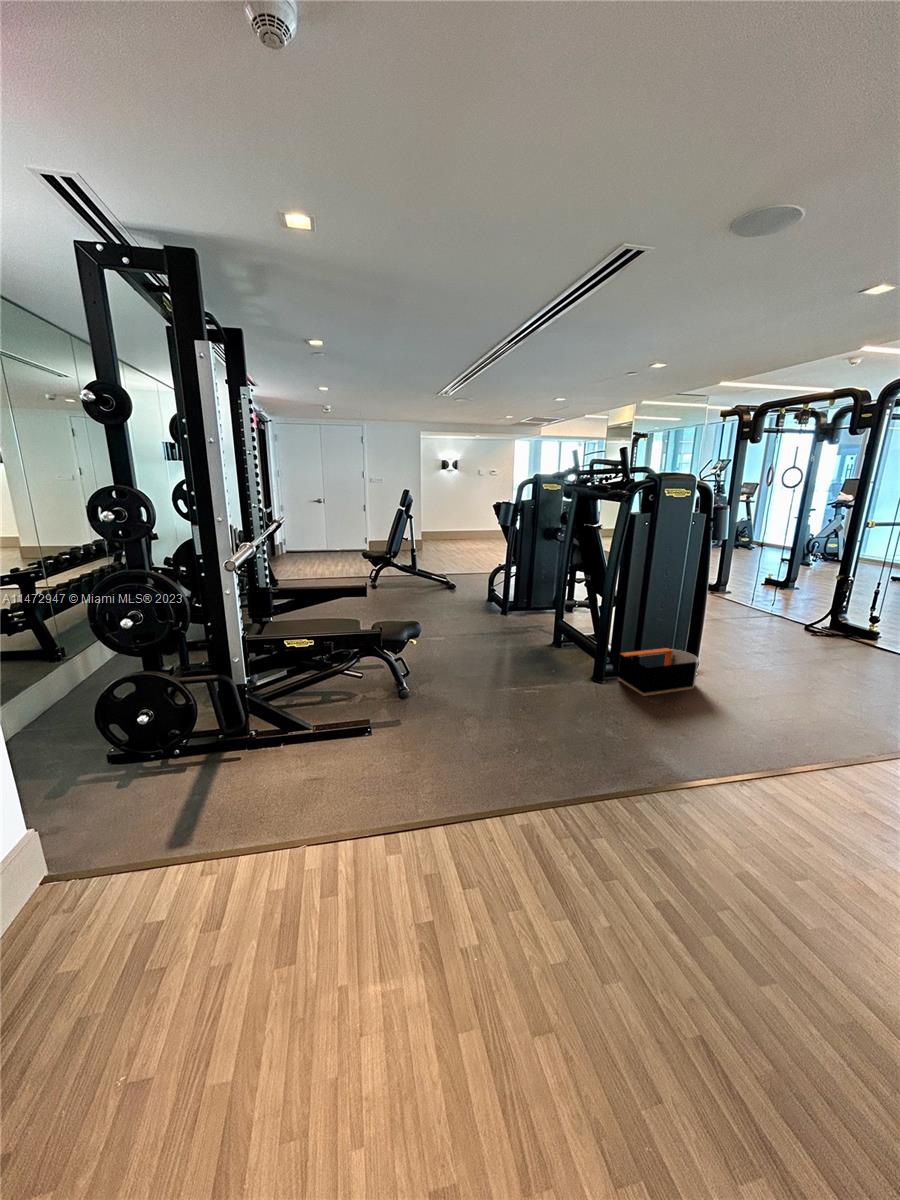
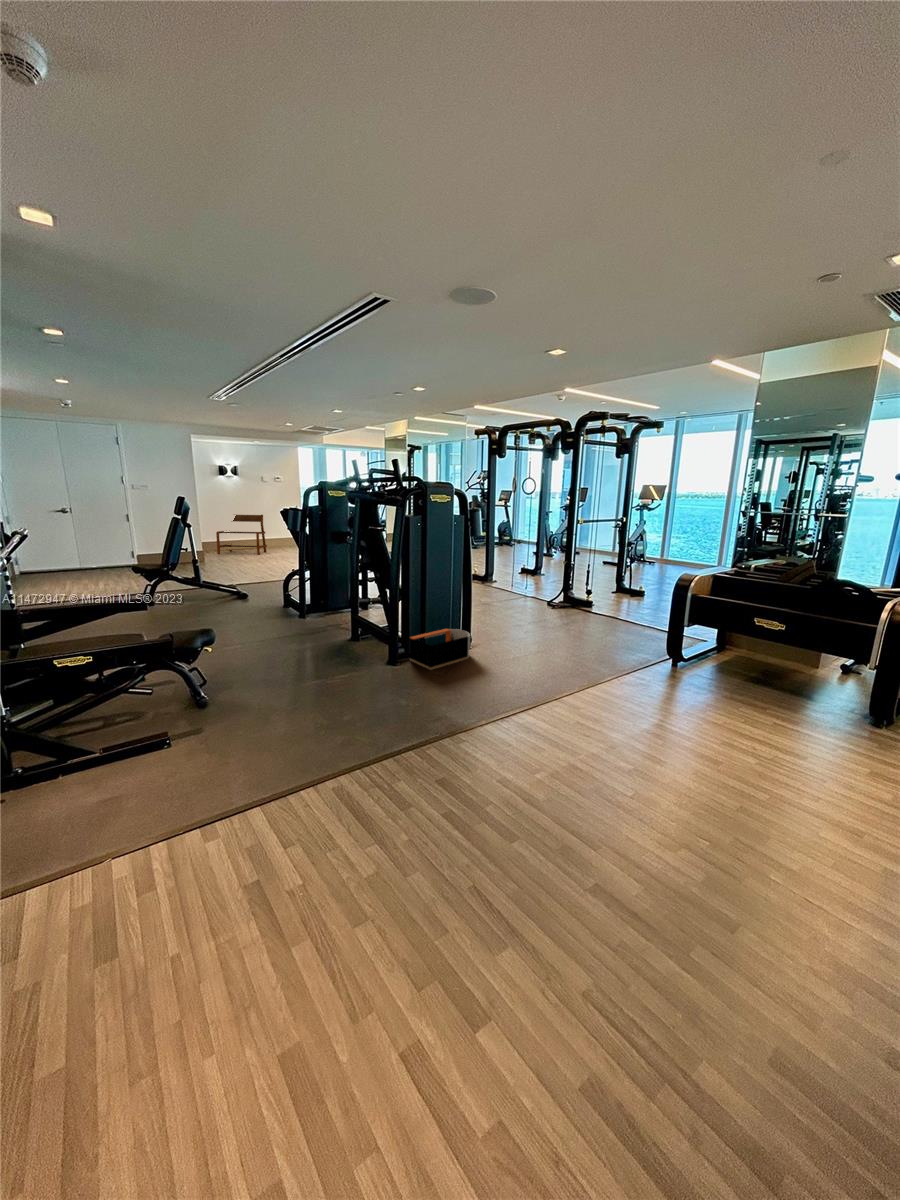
bench: none [434,507,477,546] -> present [216,515,267,555]

